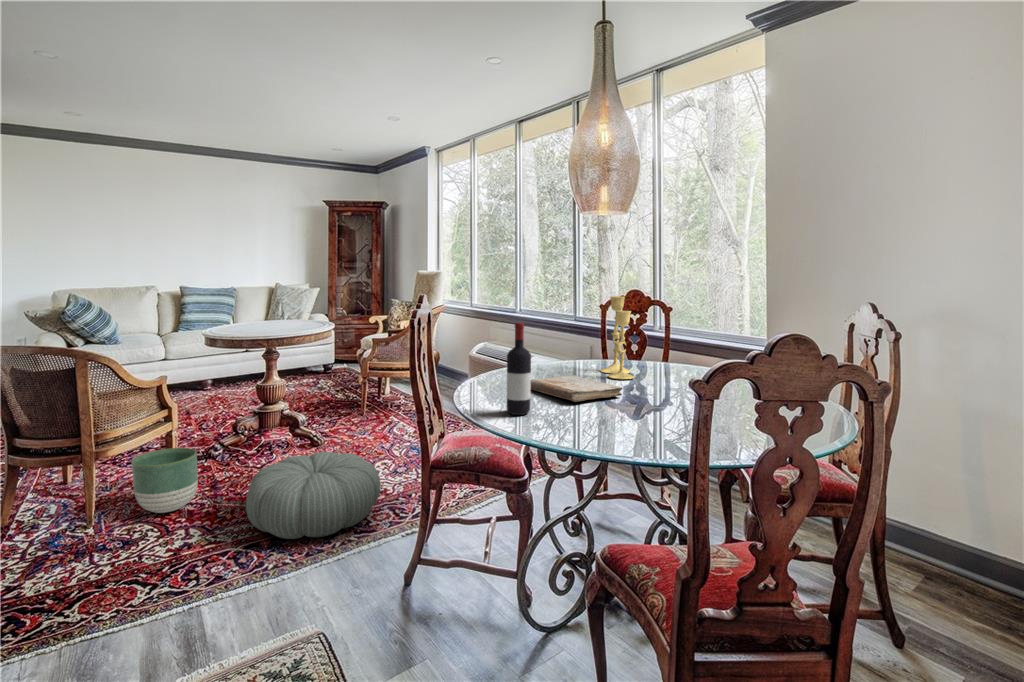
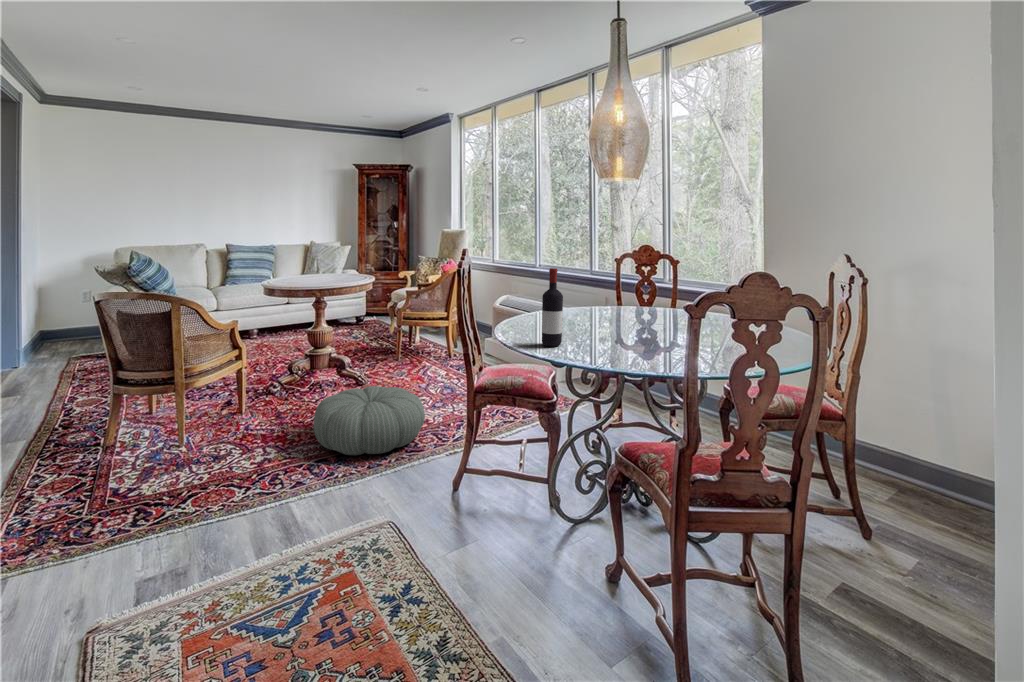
candlestick: present [600,296,634,379] -> none [616,249,647,321]
book: present [531,375,622,402] -> none [557,317,638,337]
planter: present [132,448,198,513] -> none [214,382,268,435]

